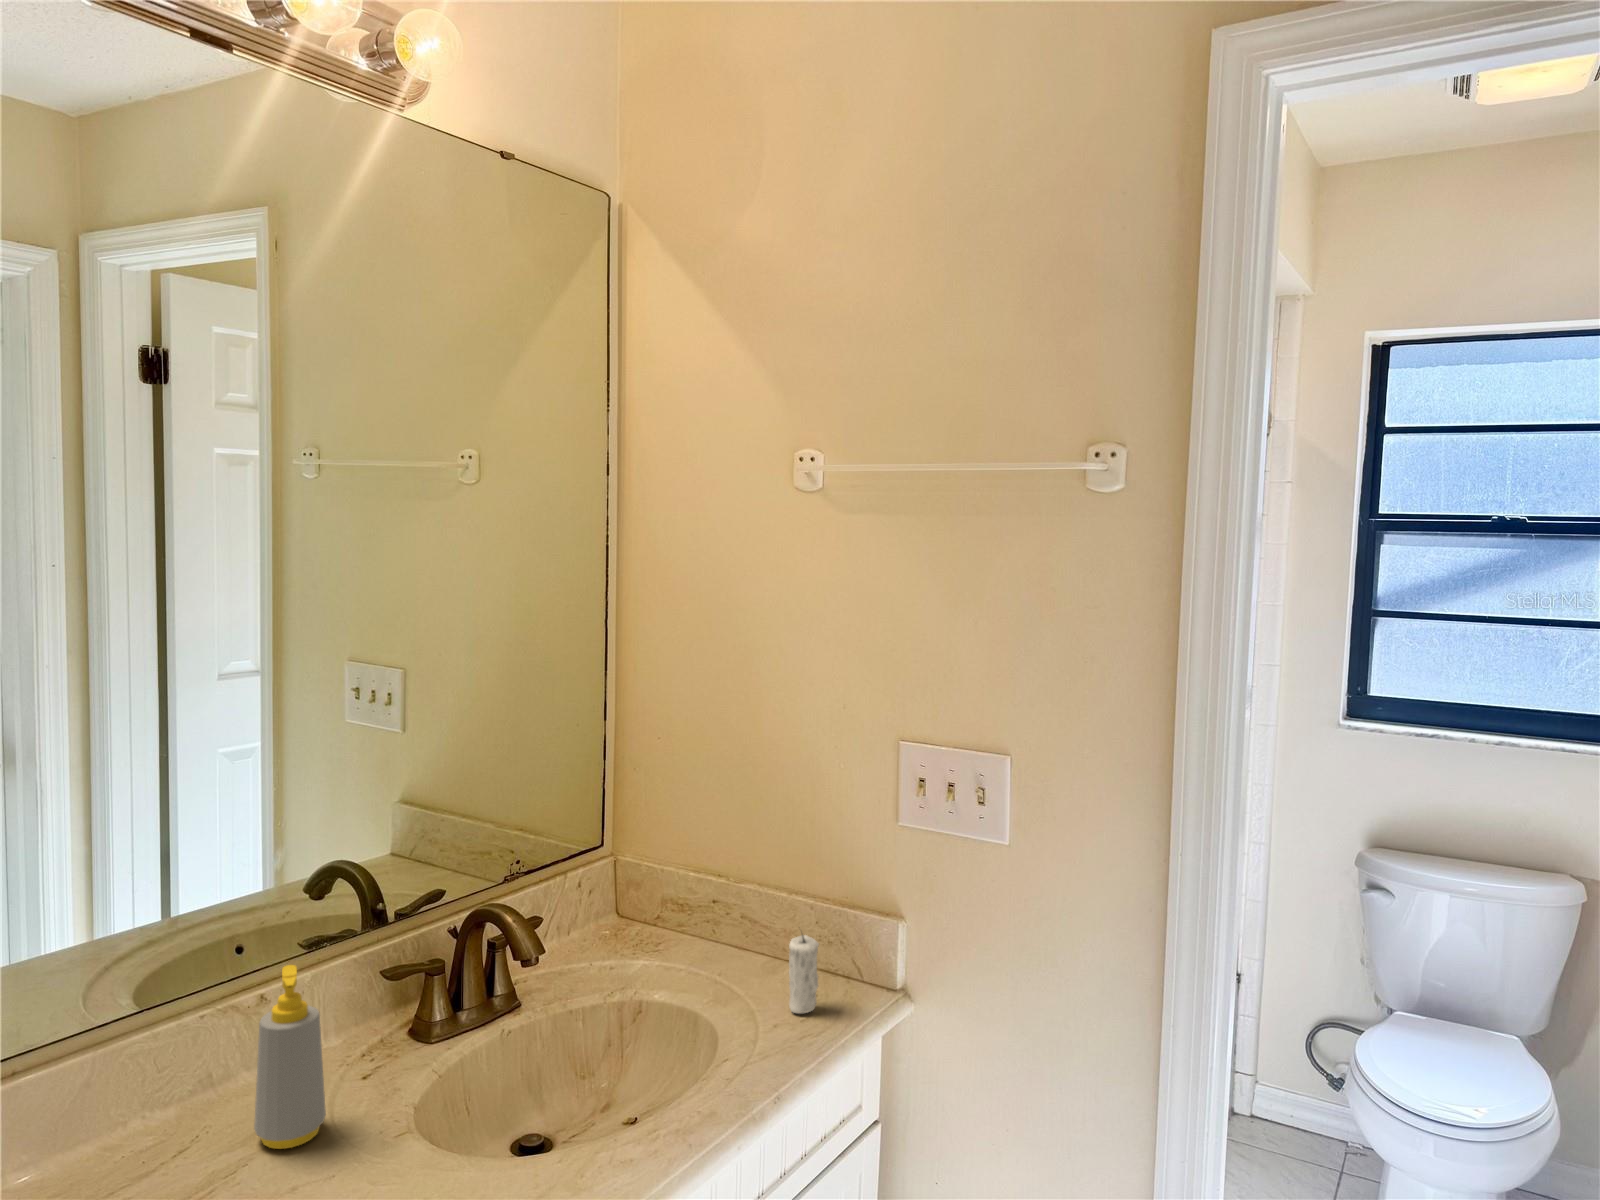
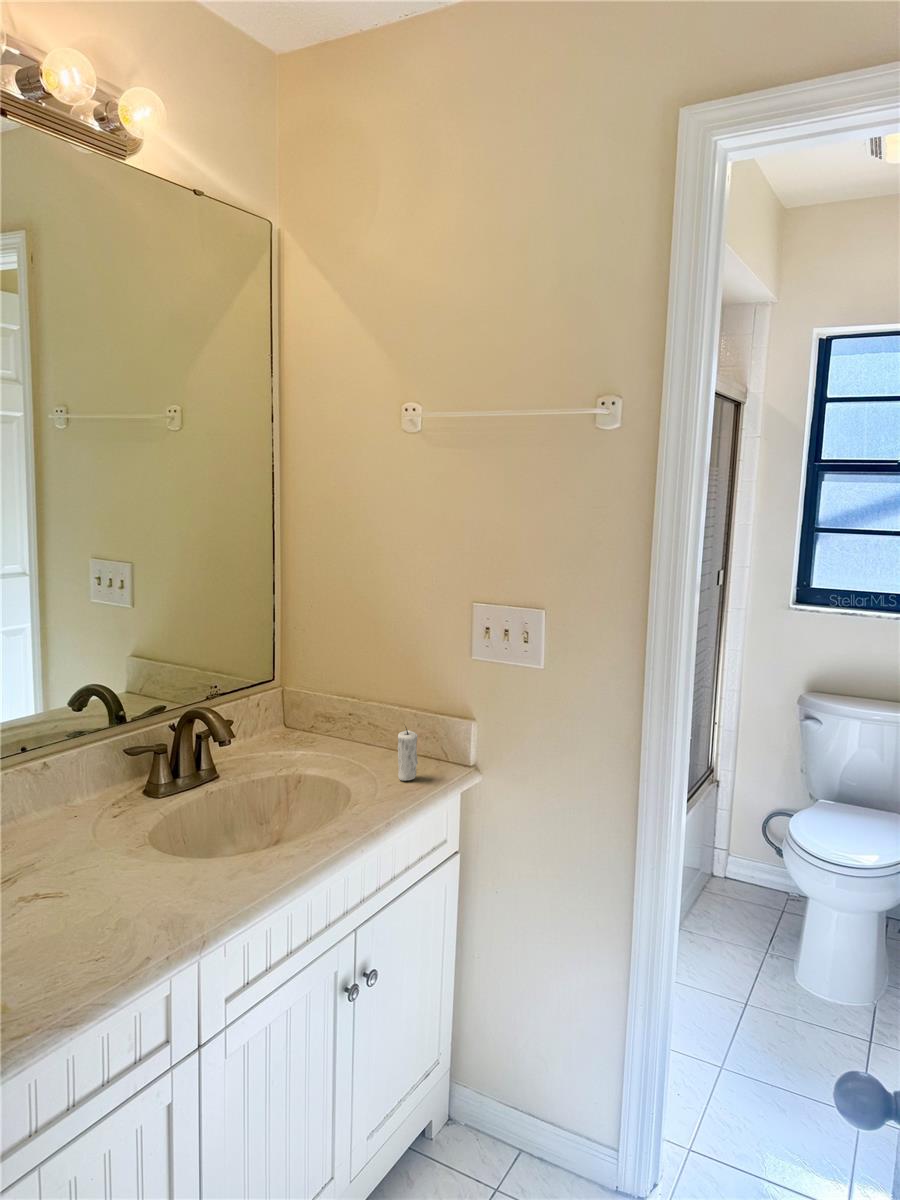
soap bottle: present [254,965,326,1149] -> none [47,735,93,850]

